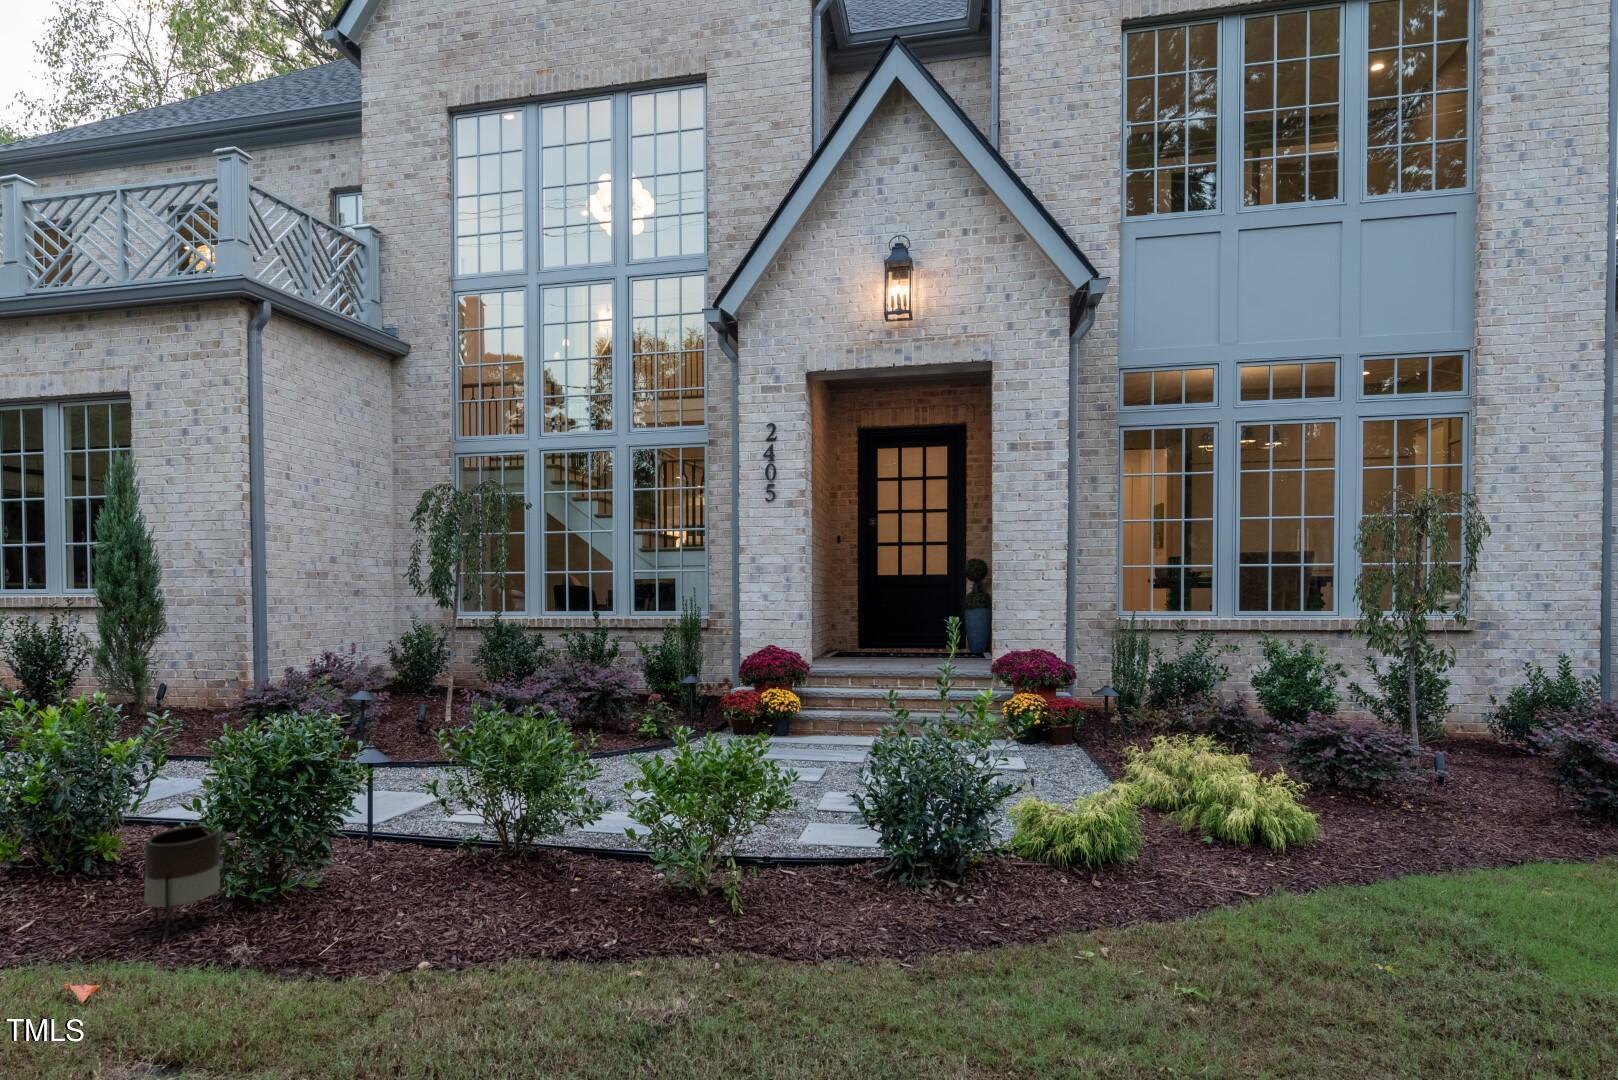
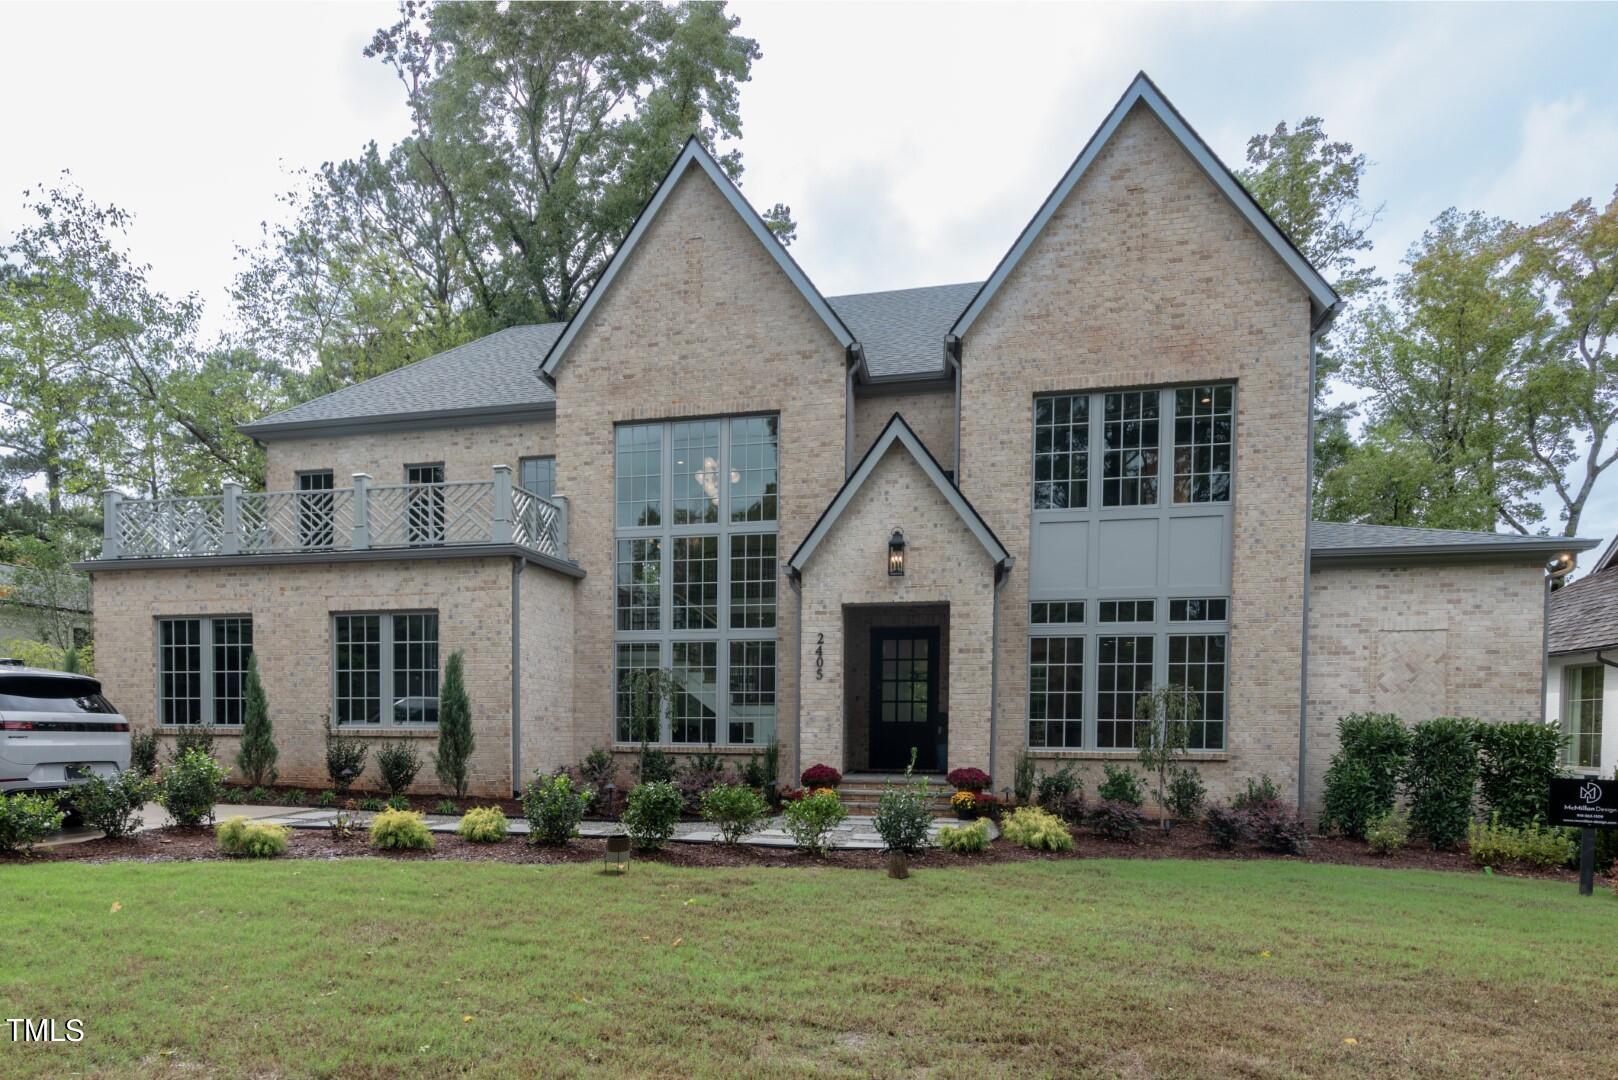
watering can: none [897,846,951,925] -> present [888,850,909,879]

